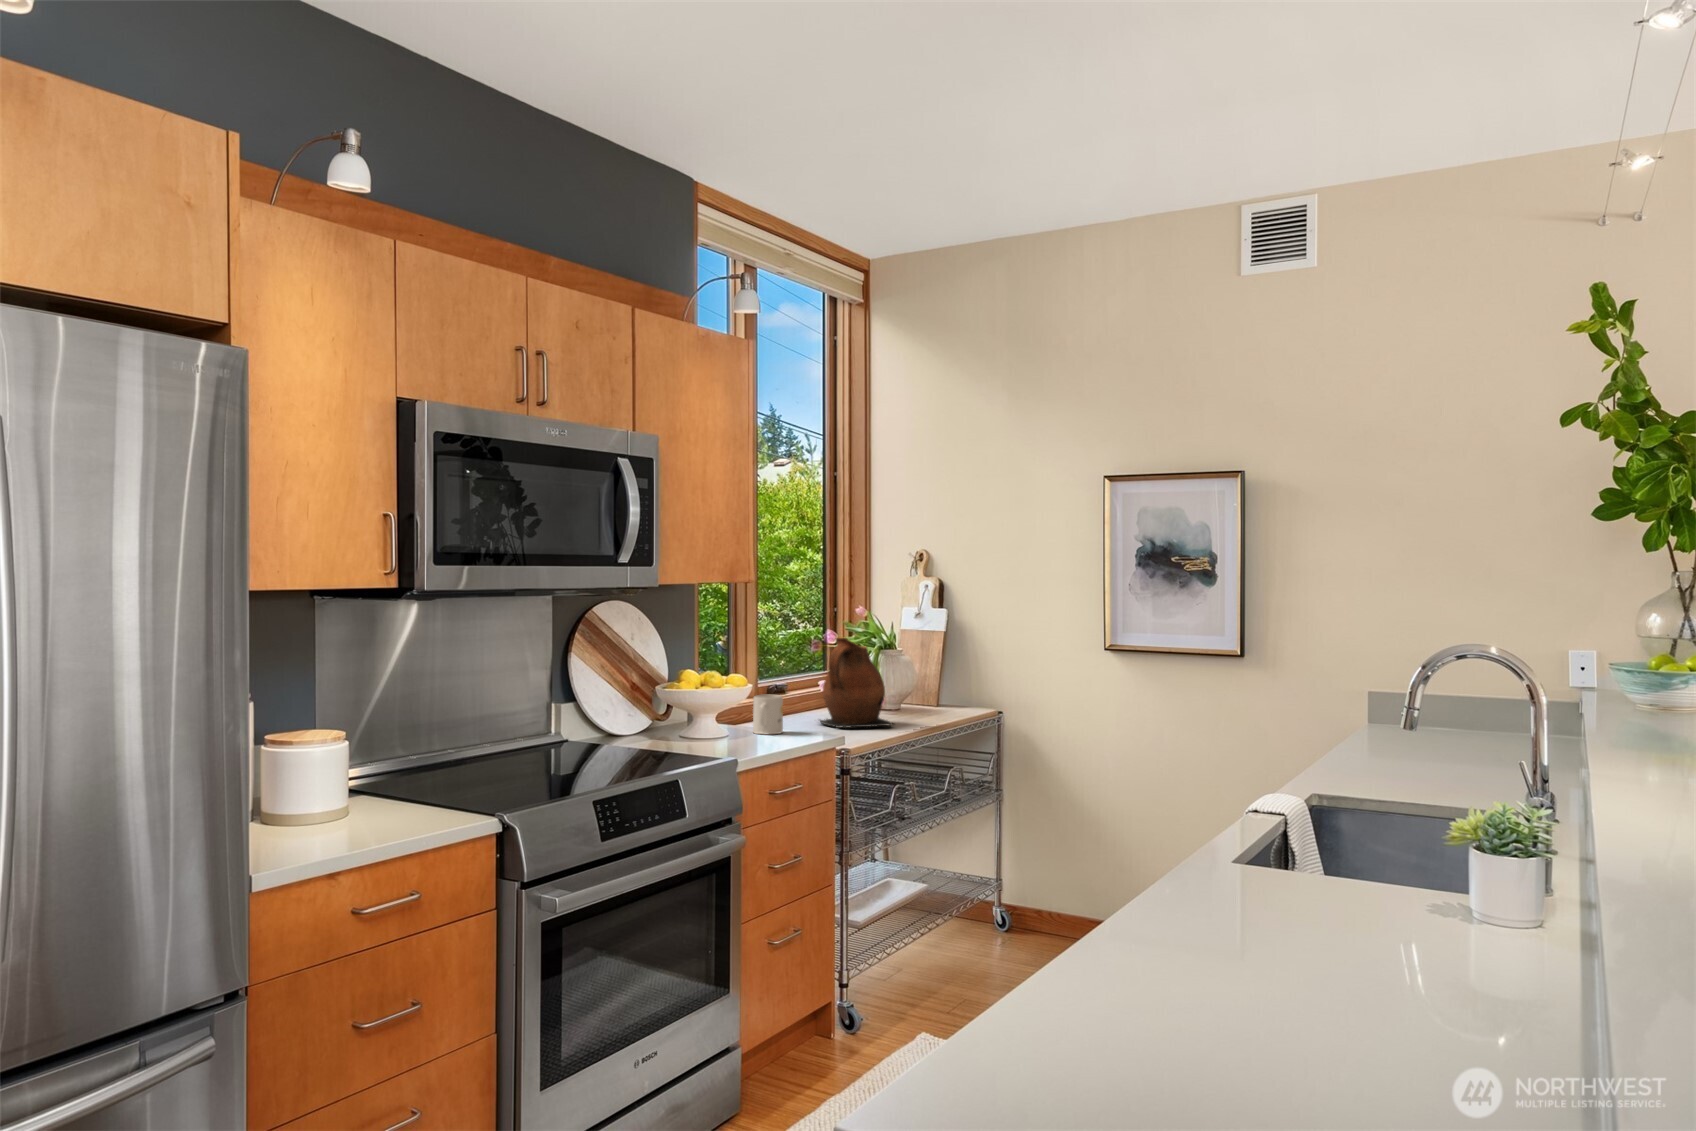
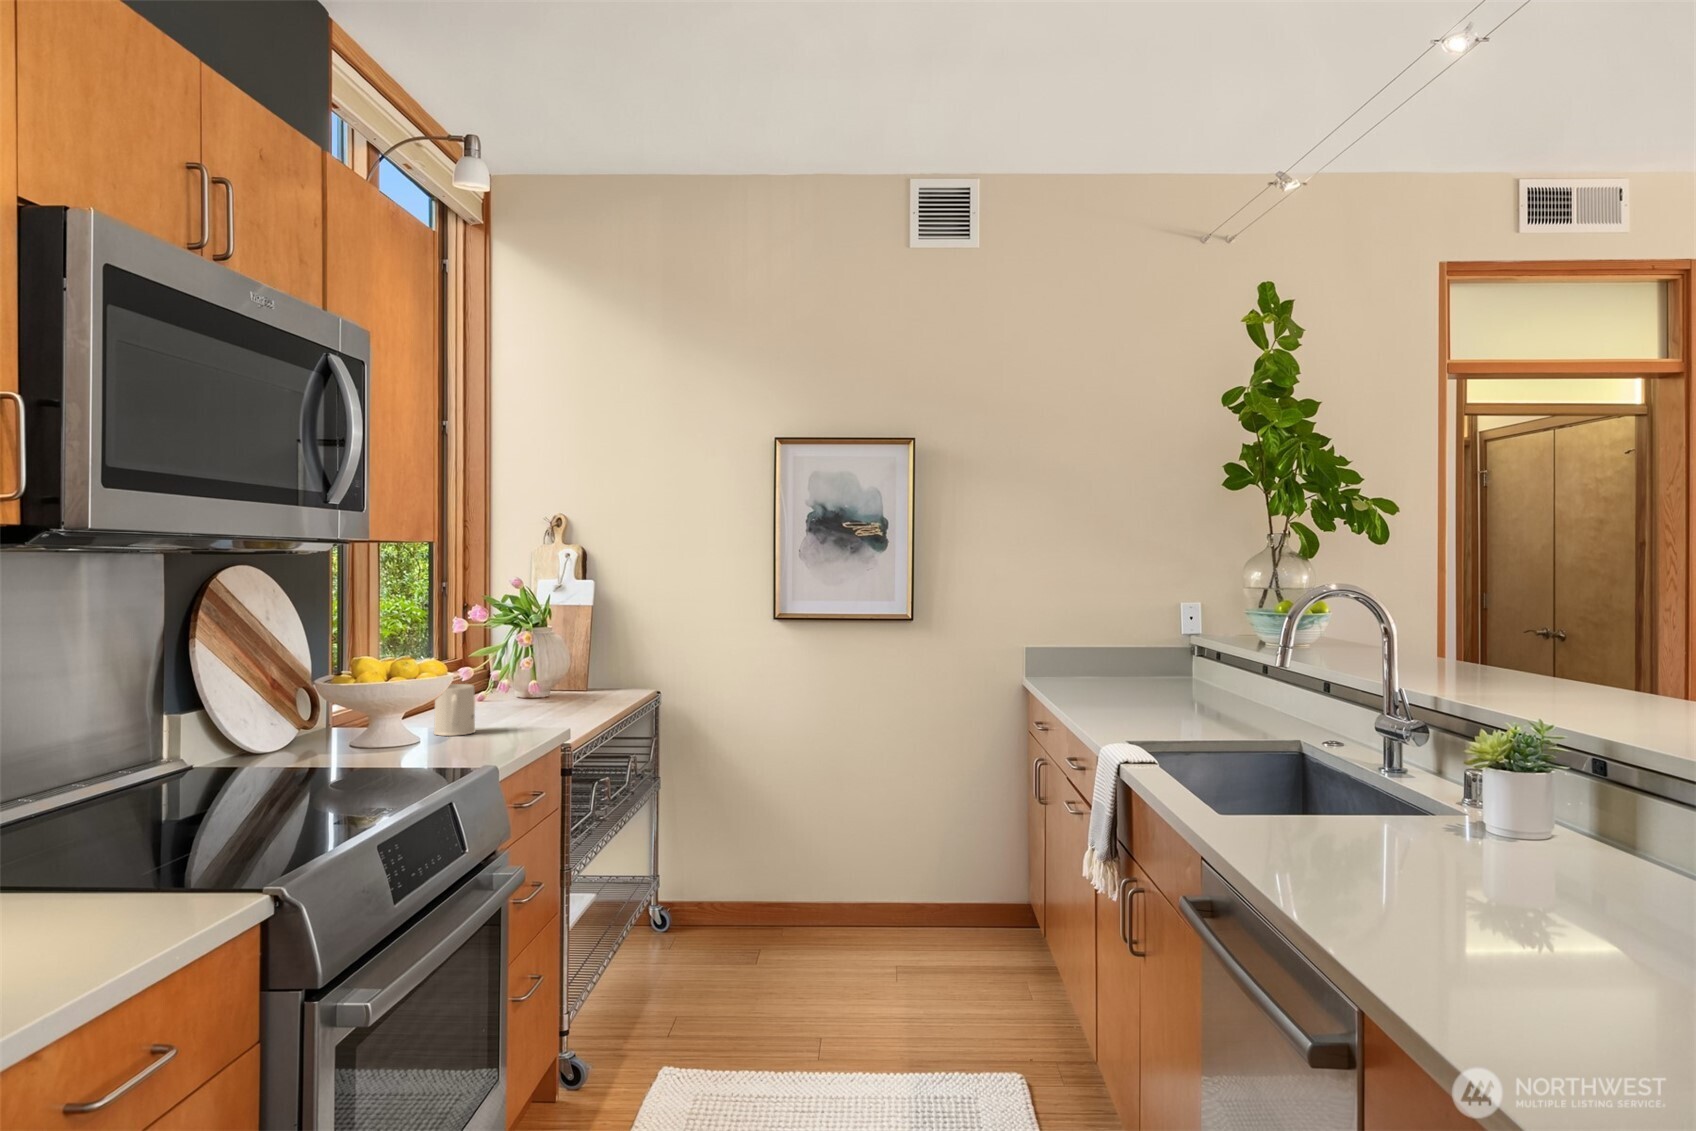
ceramic pitcher: present [820,637,894,728] -> none [491,610,595,720]

